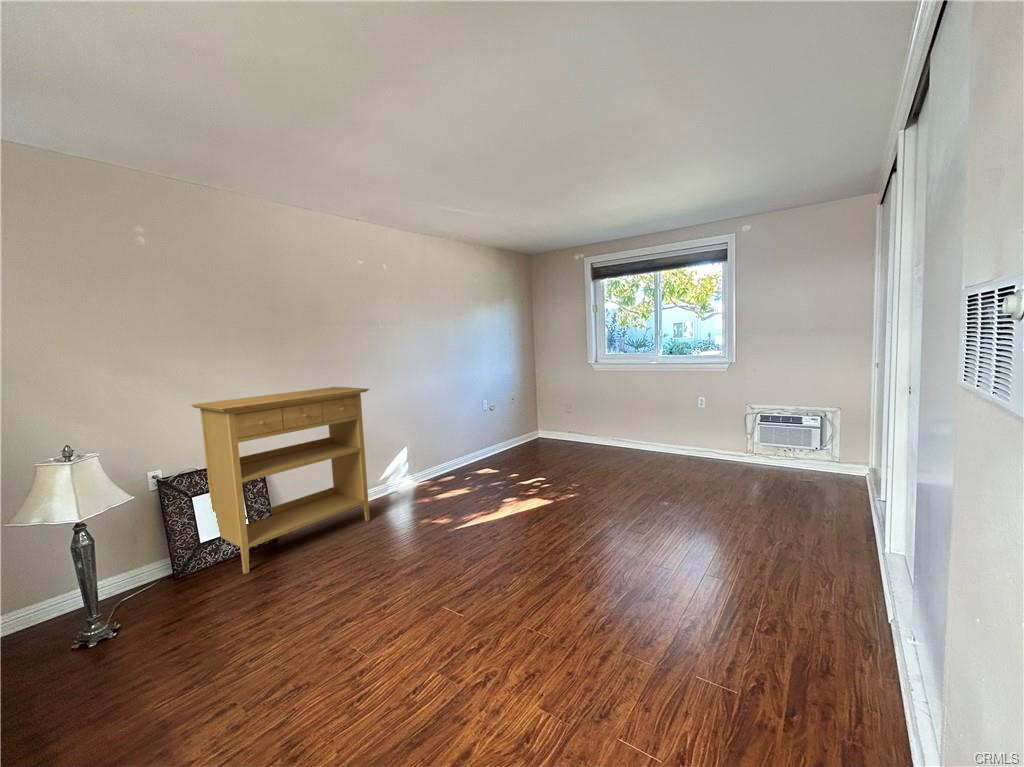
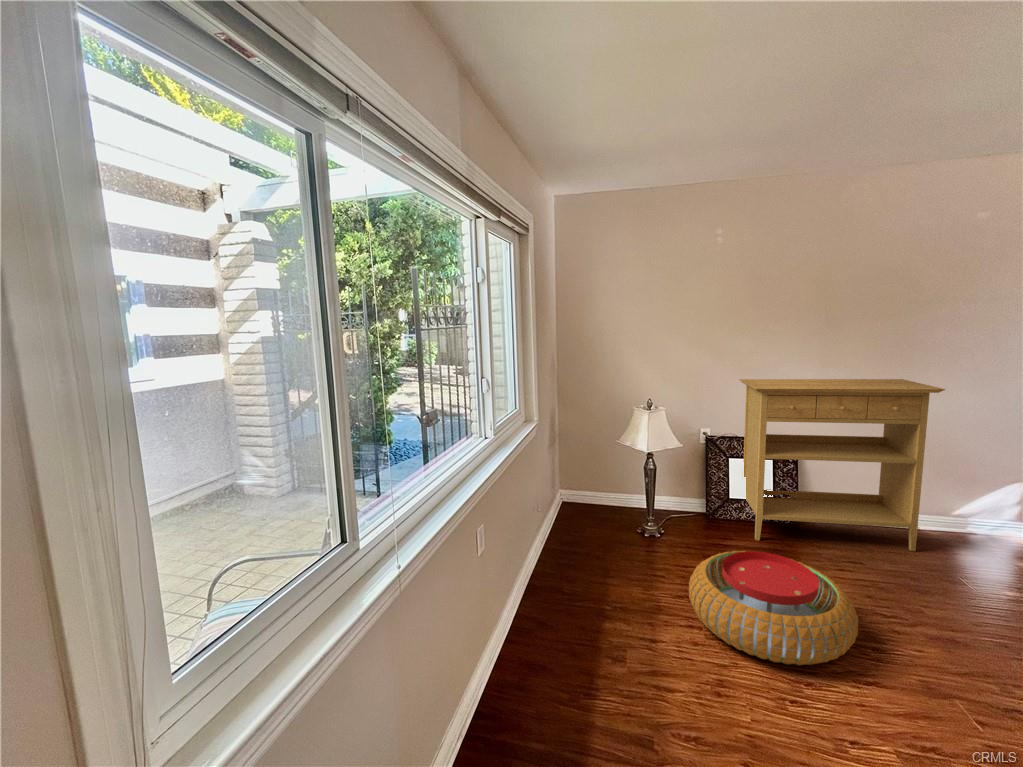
pouf: none [200,567,378,697] -> present [689,551,858,665]

